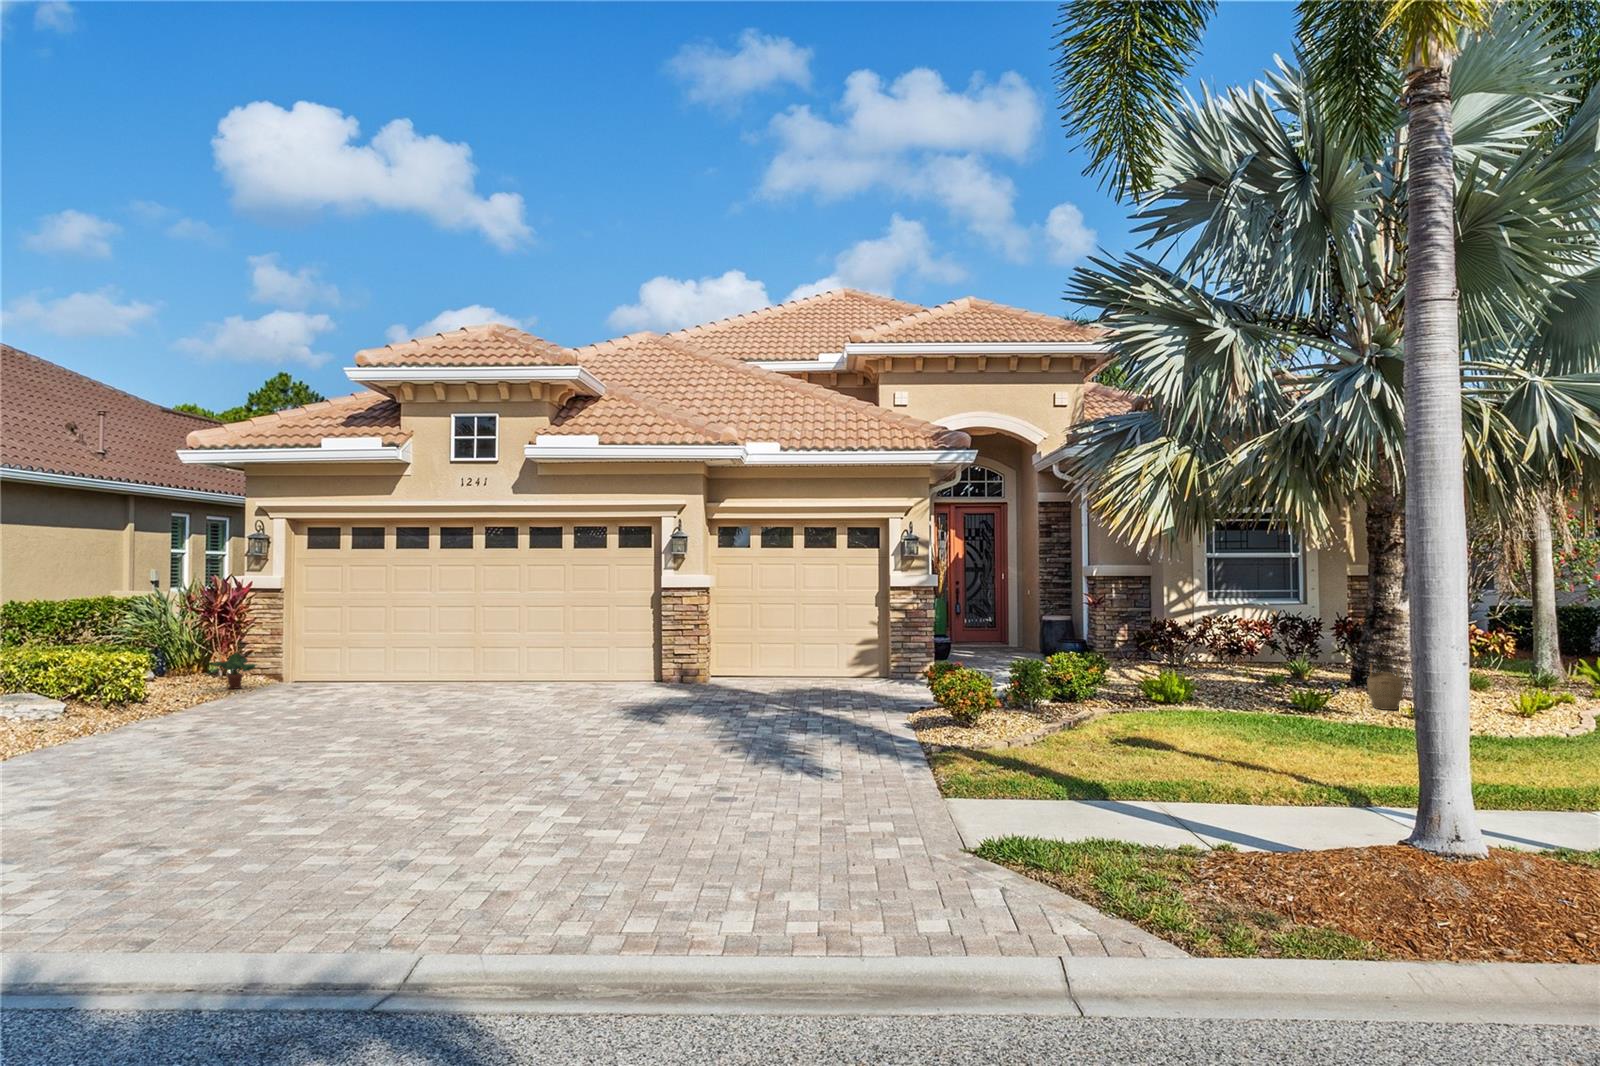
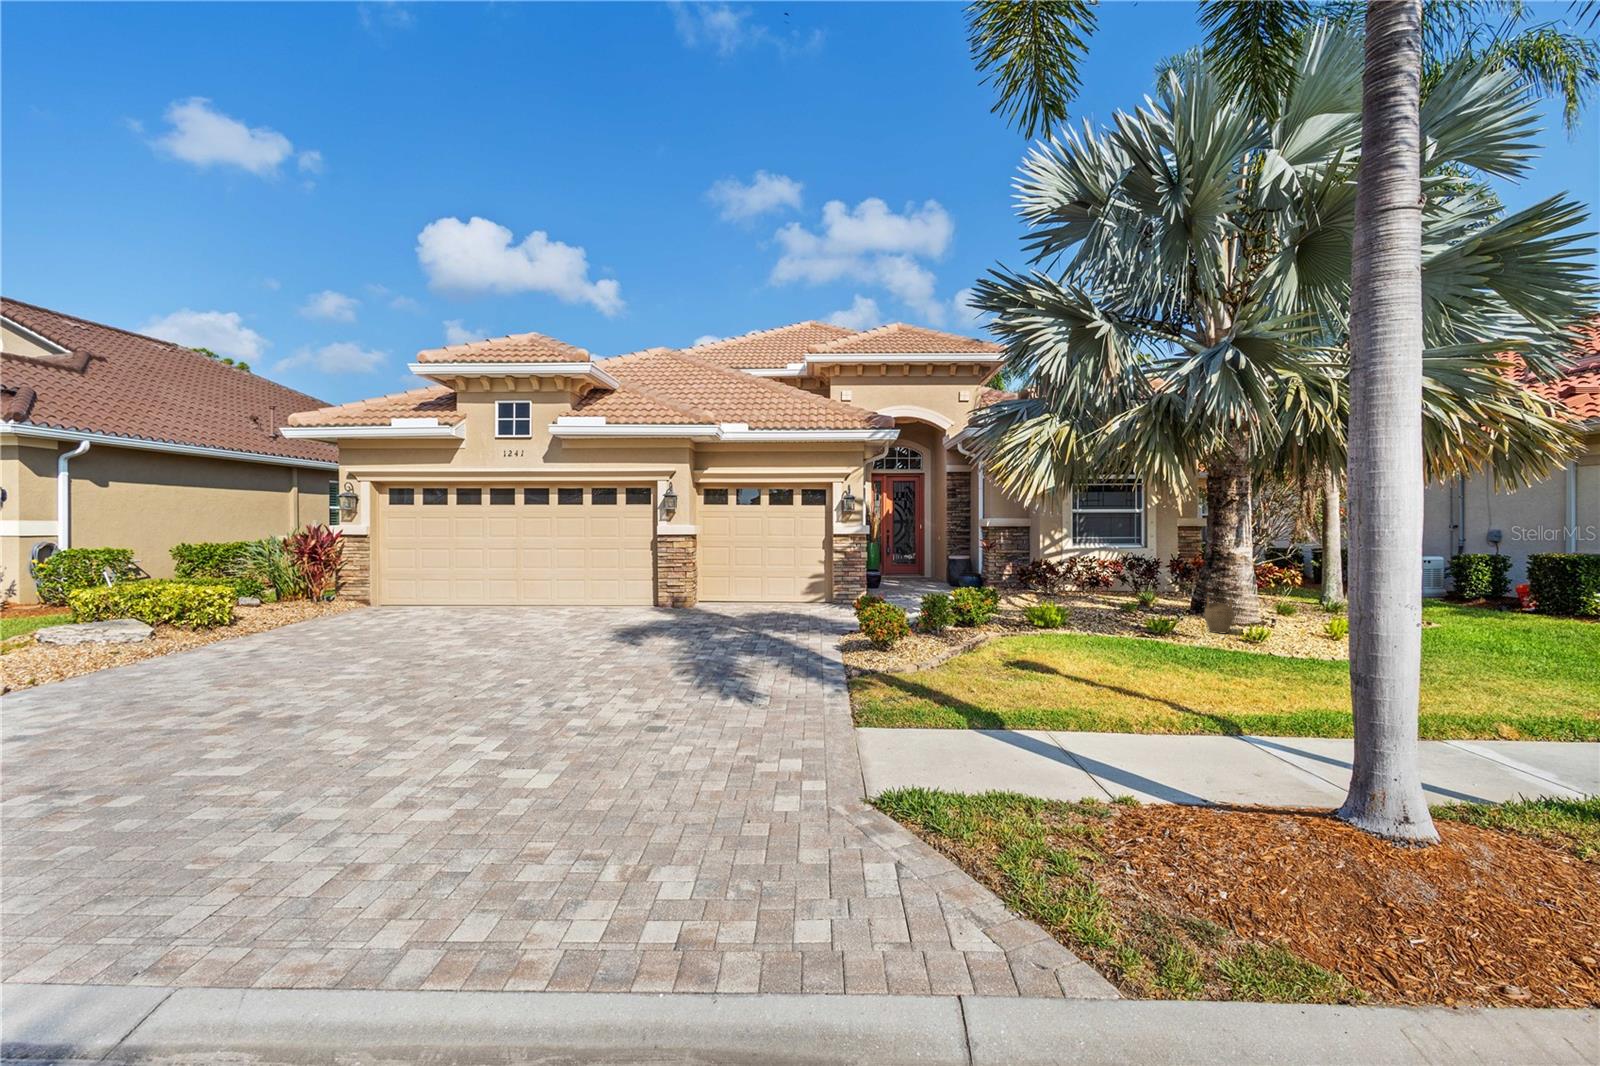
potted plant: present [204,653,256,689] -> none [299,585,349,614]

